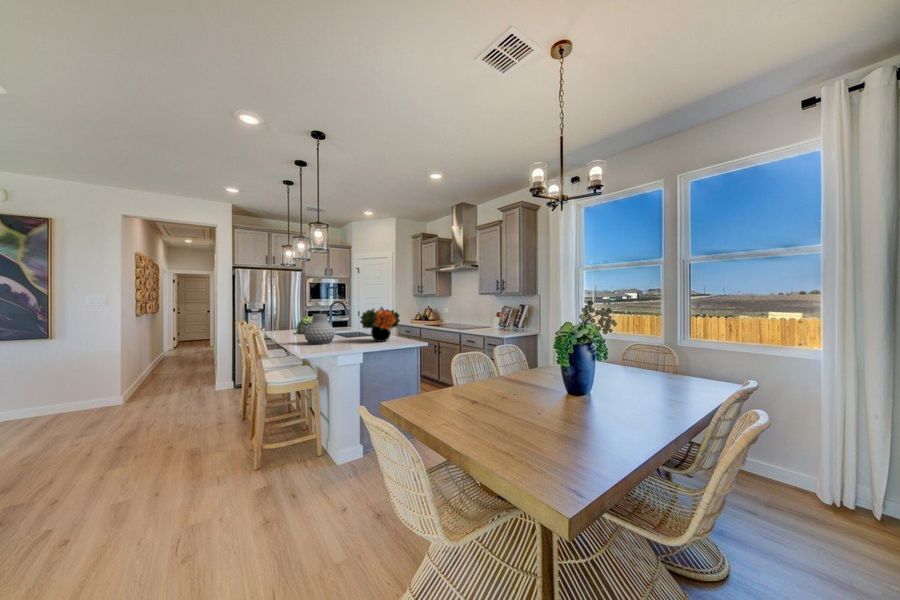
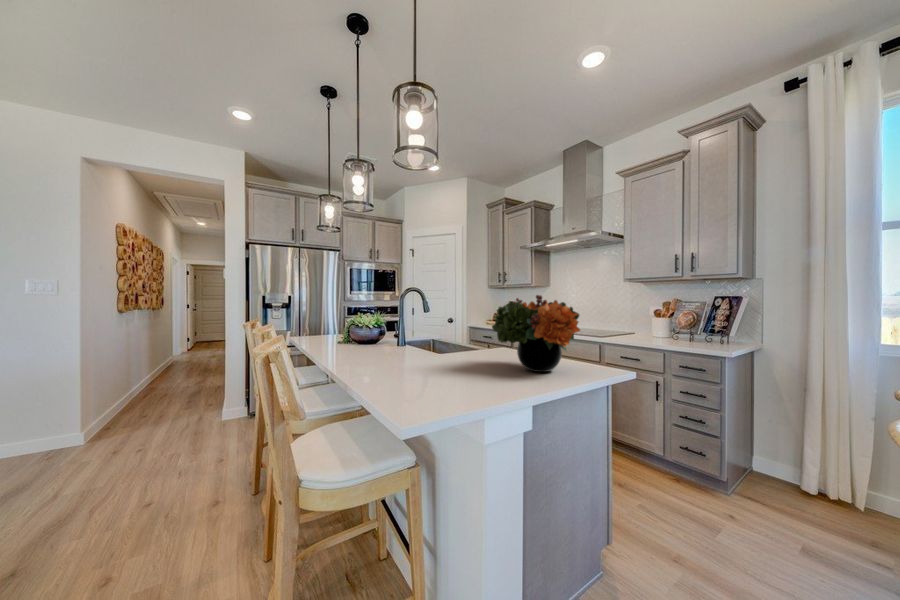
vase: present [305,314,335,344] -> none [380,310,444,380]

